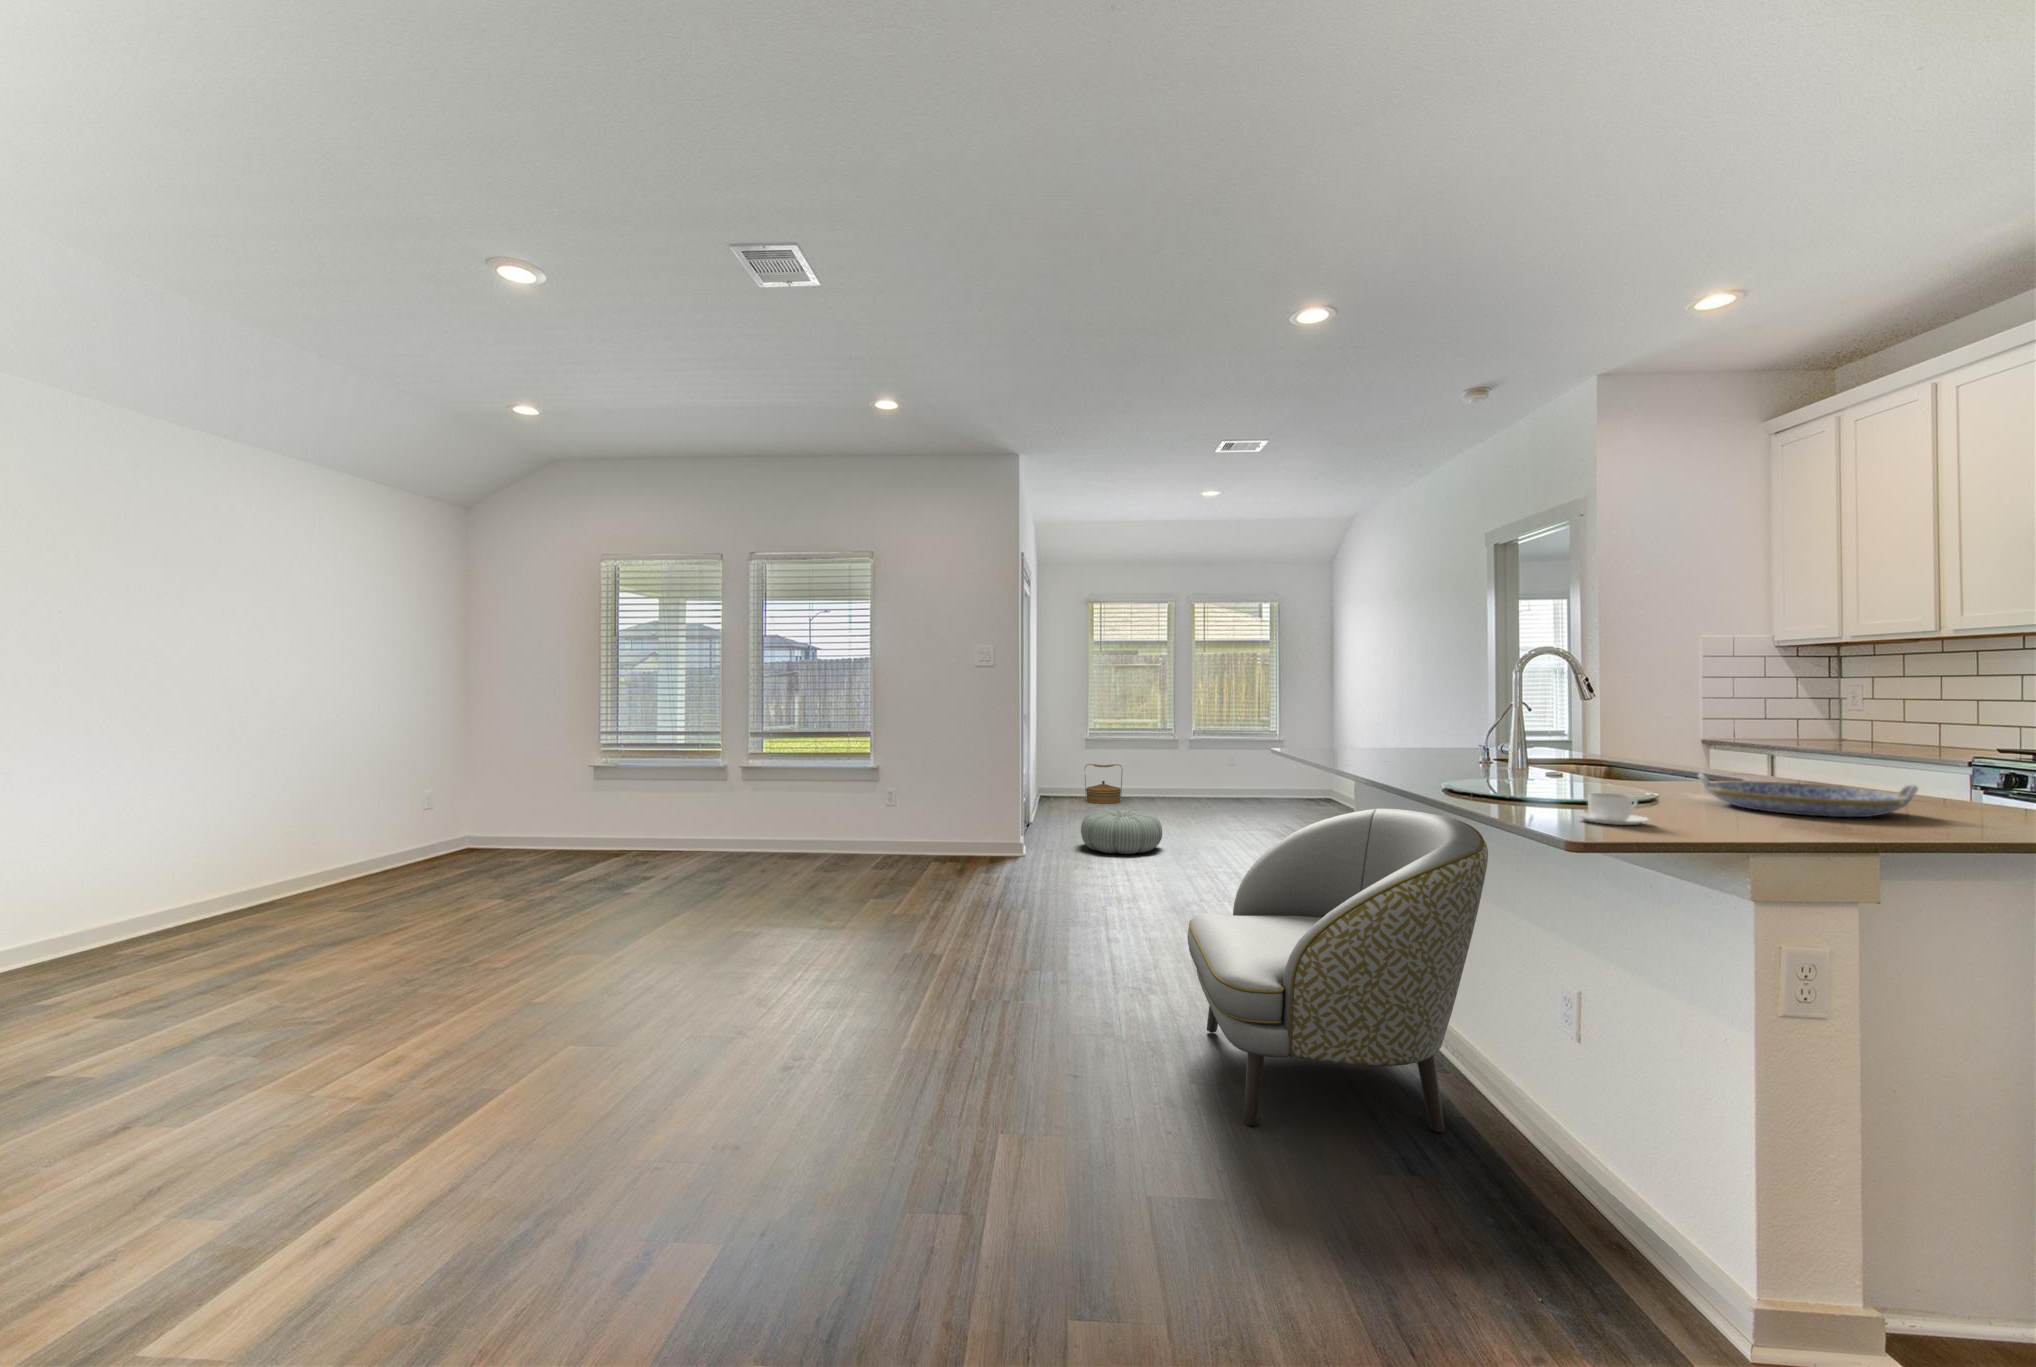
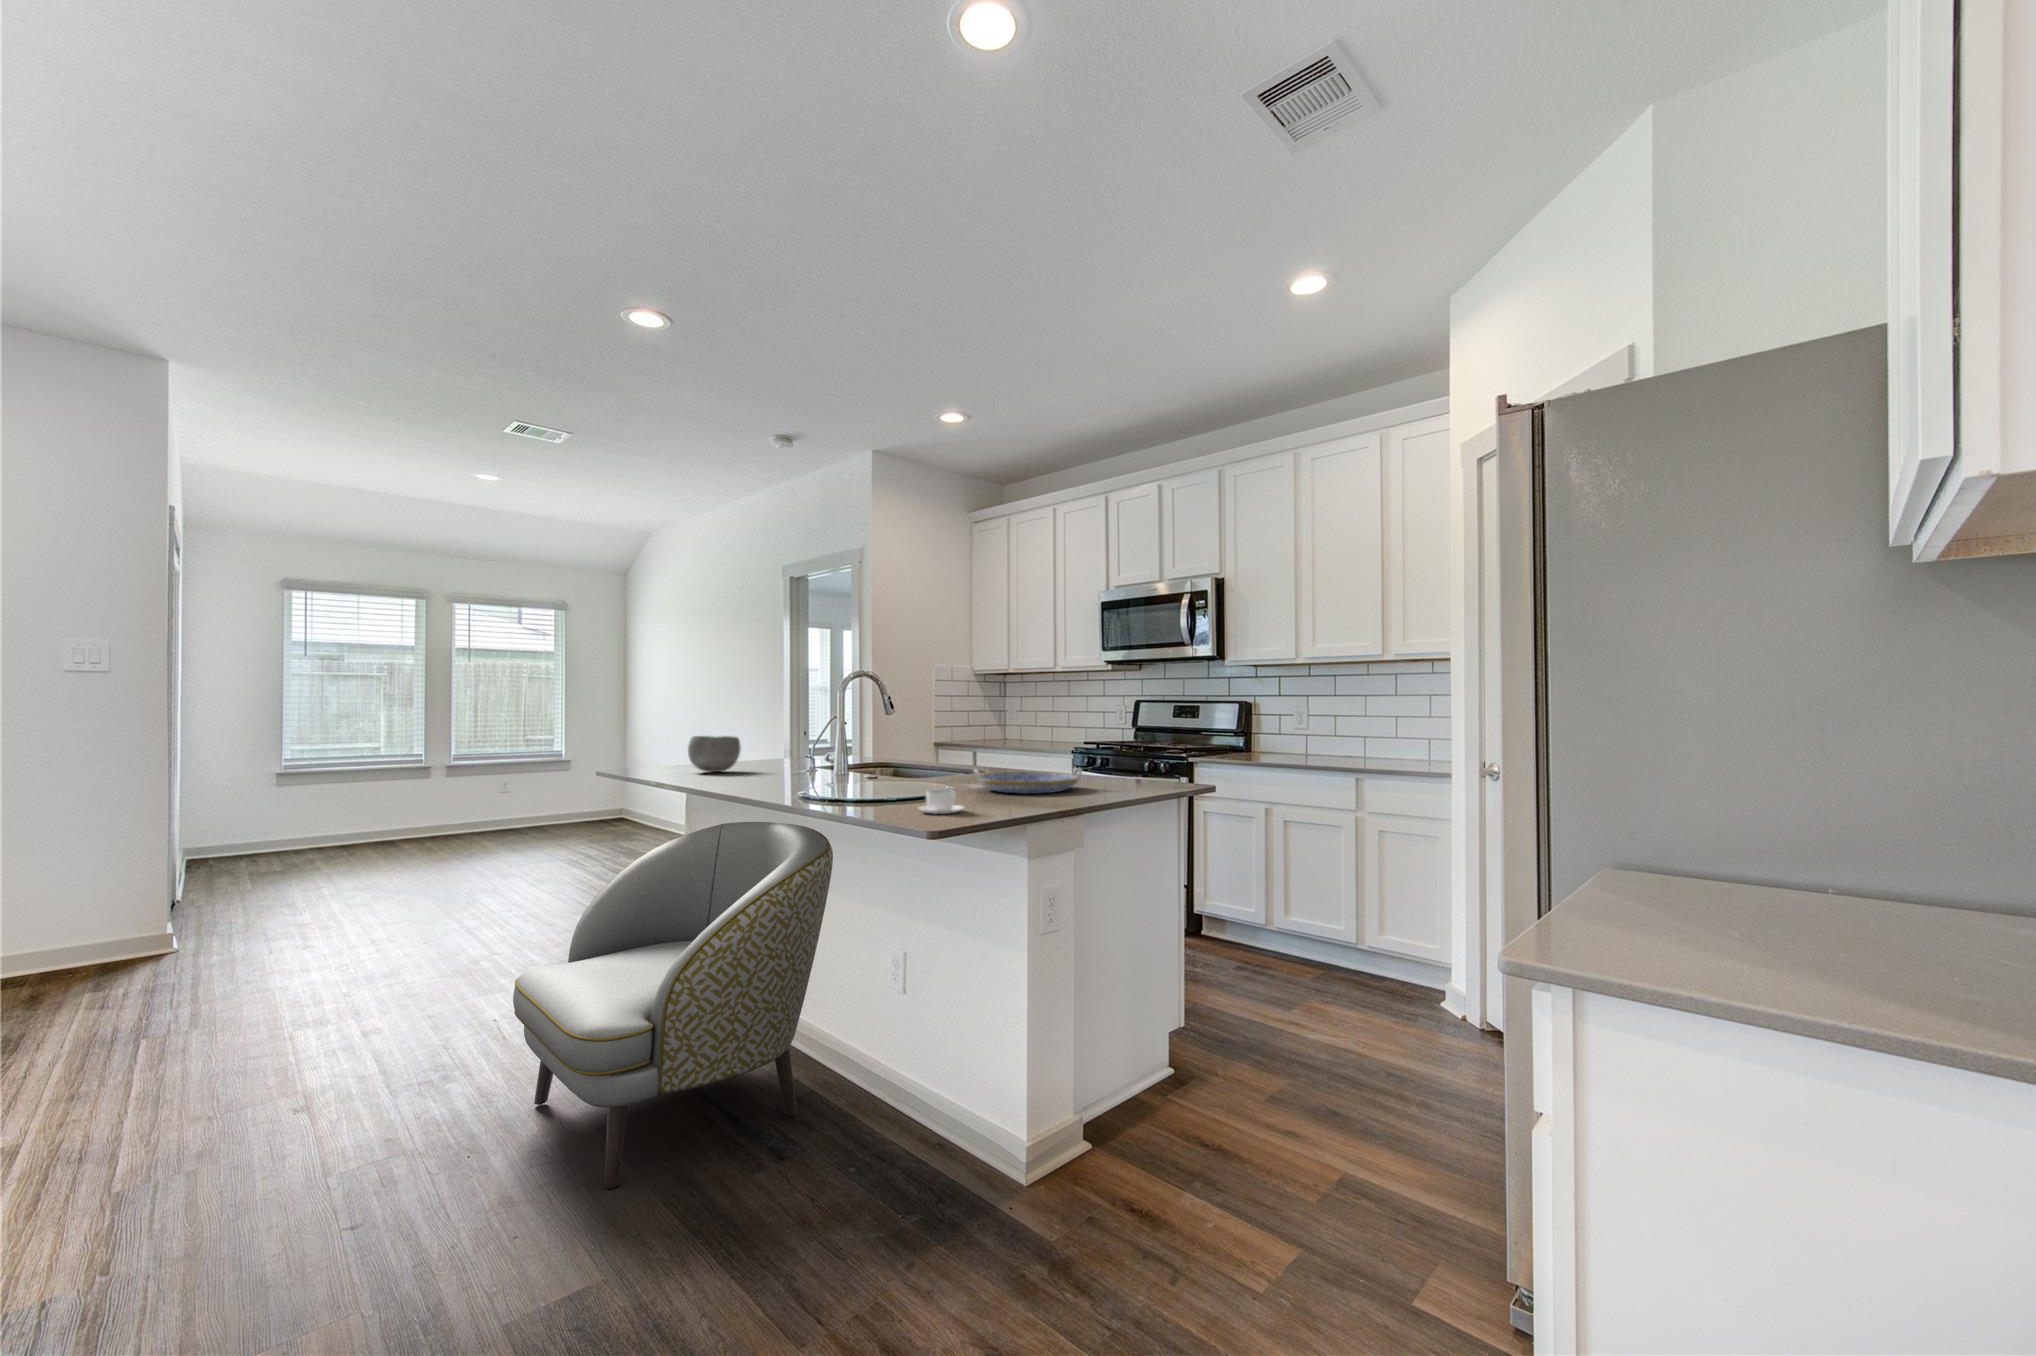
bowl: none [1354,718,1409,756] -> present [688,736,740,772]
woven basket: present [1084,764,1123,804] -> none [273,806,340,862]
pouf: present [1081,810,1162,854] -> none [282,864,418,925]

